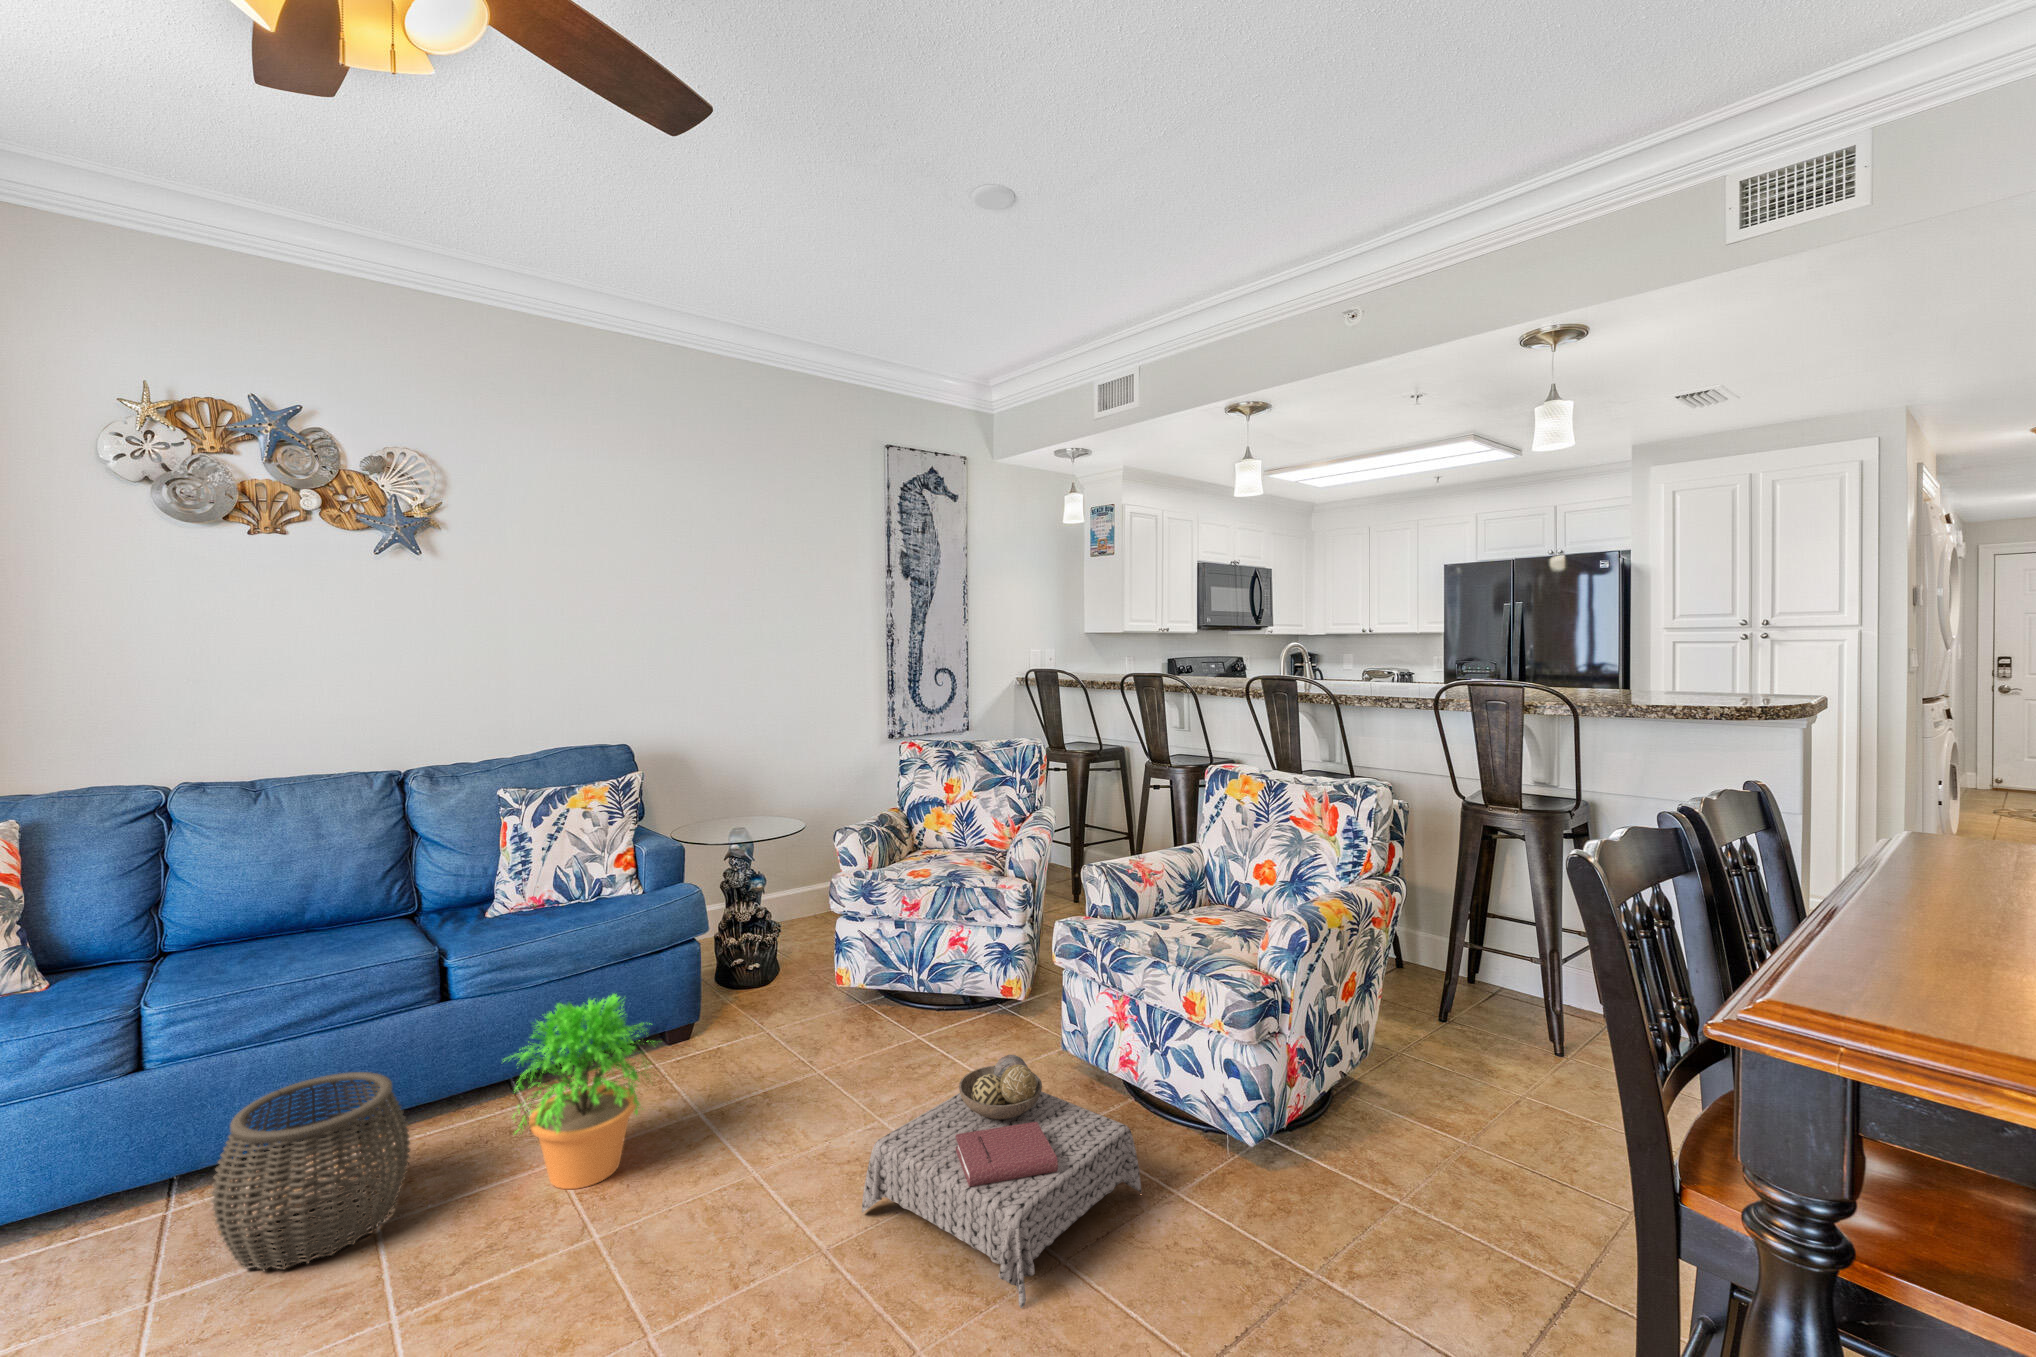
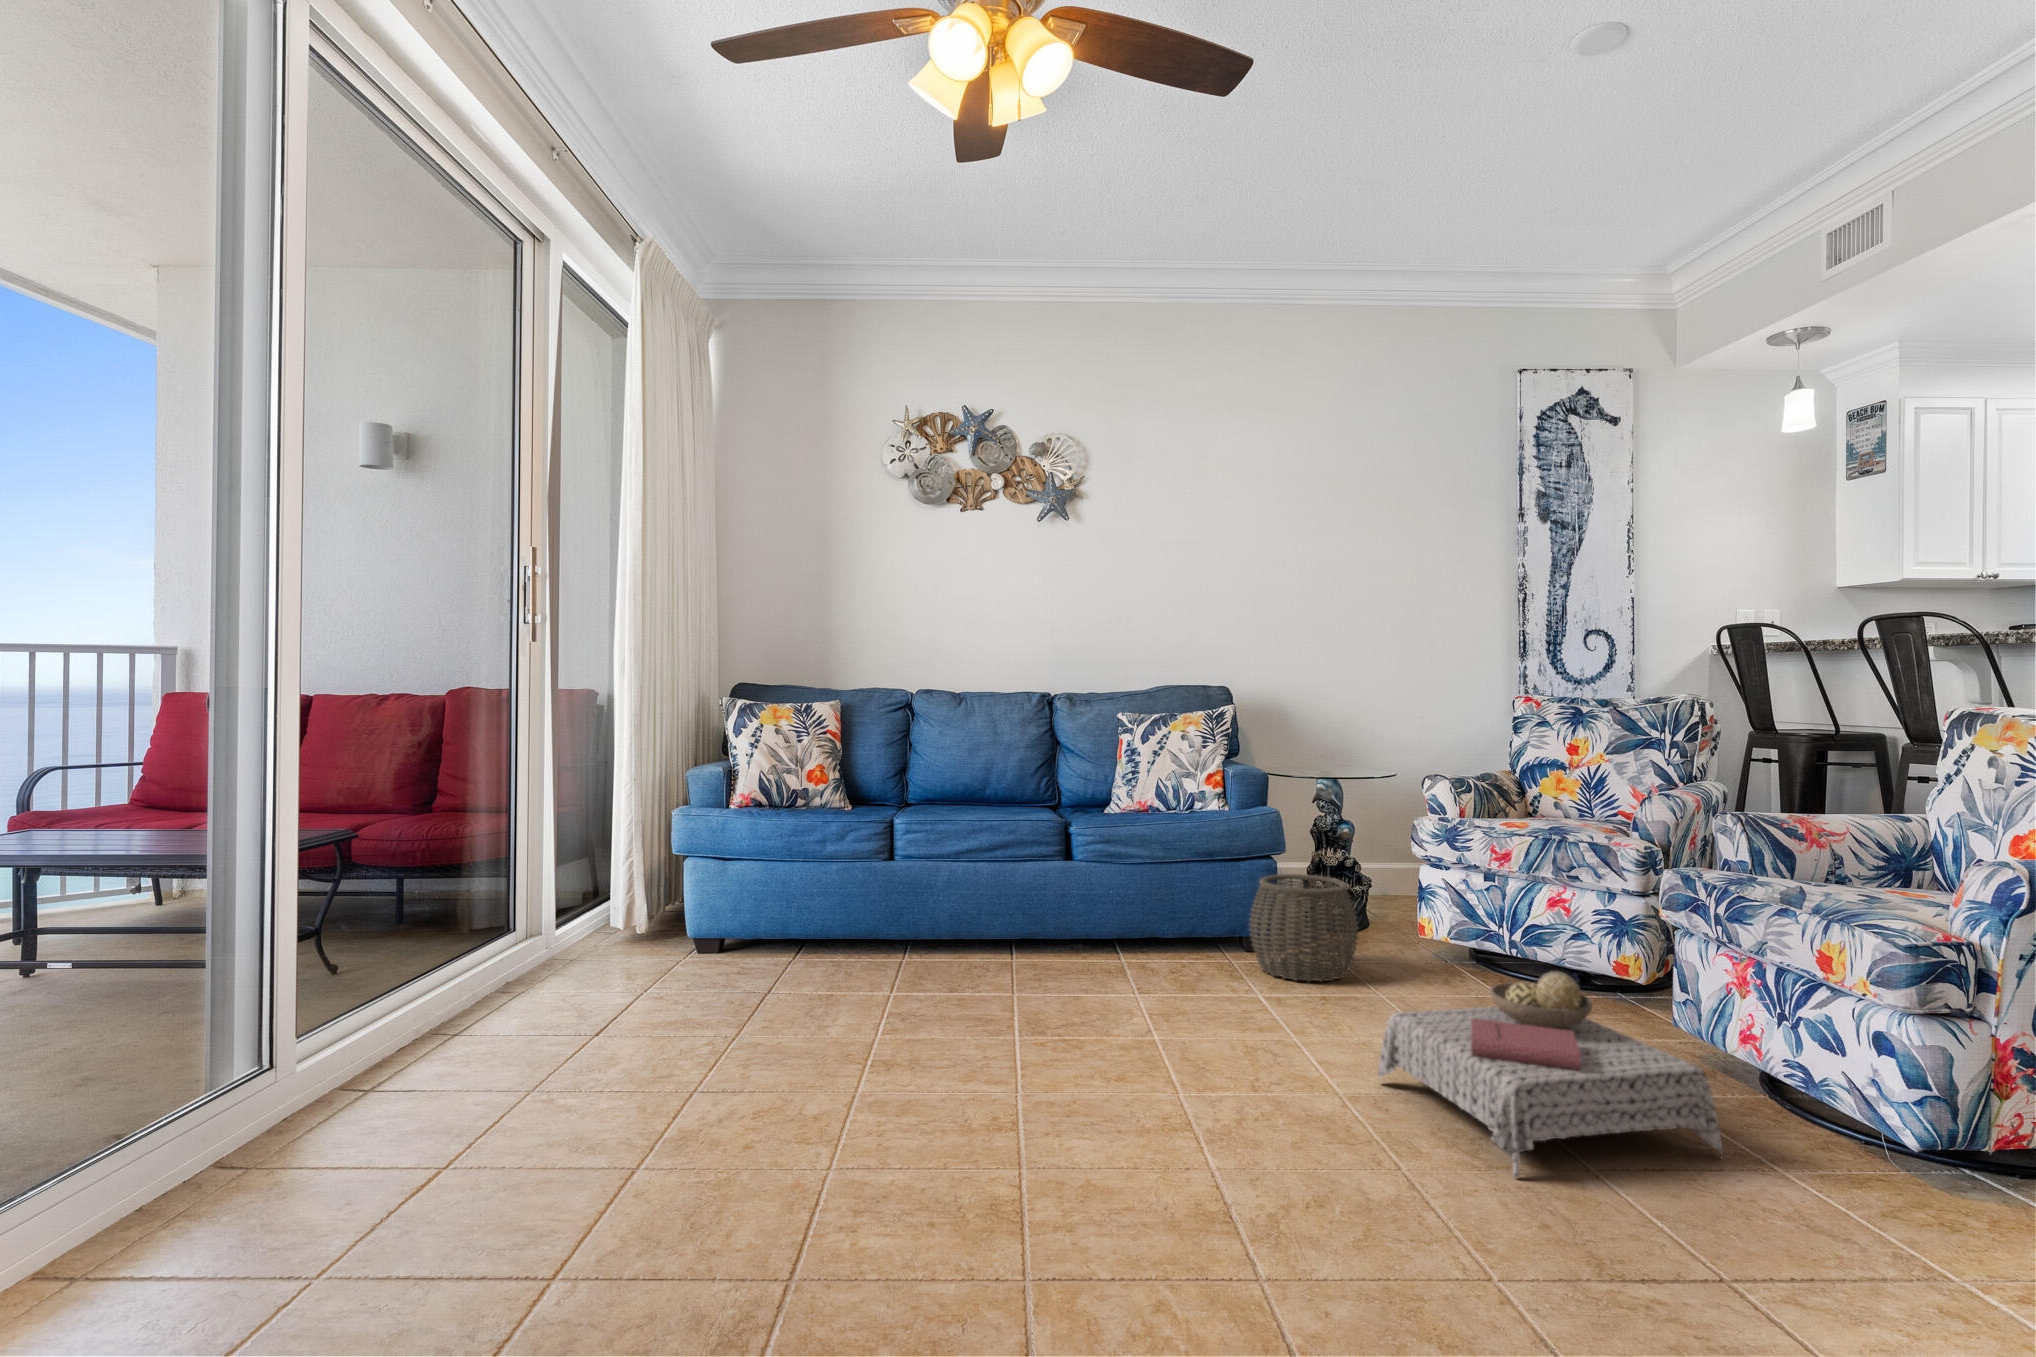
potted plant: present [504,994,654,1189] -> none [1096,853,1216,1011]
woven basket: present [211,1072,410,1271] -> present [1250,874,1358,982]

